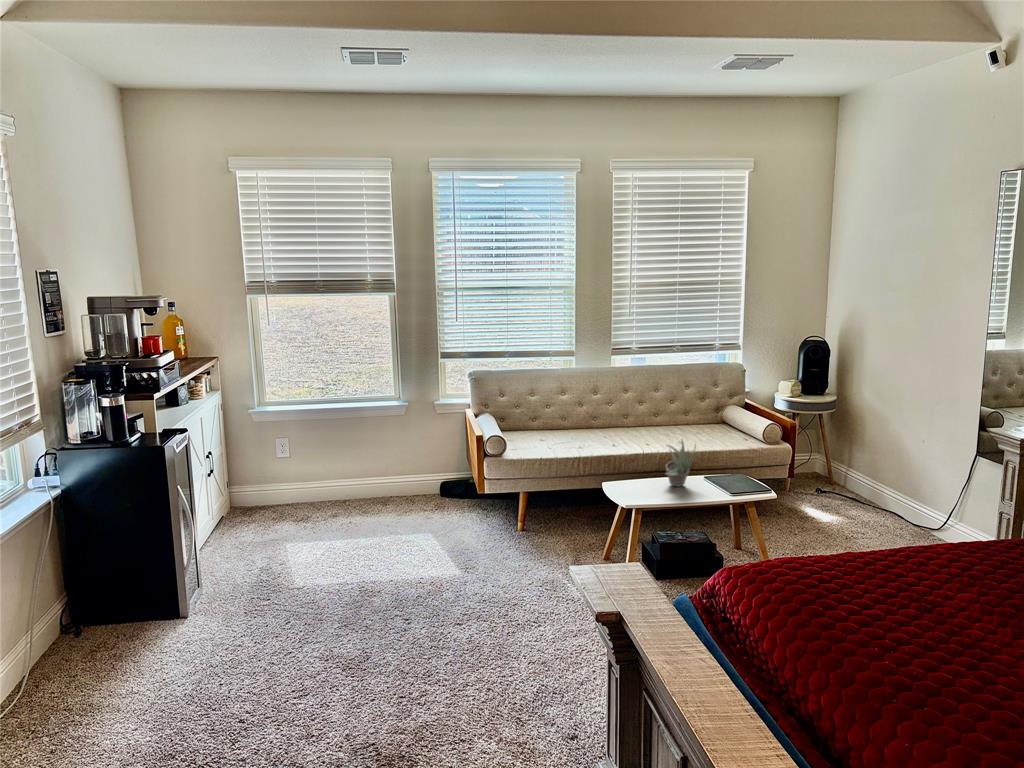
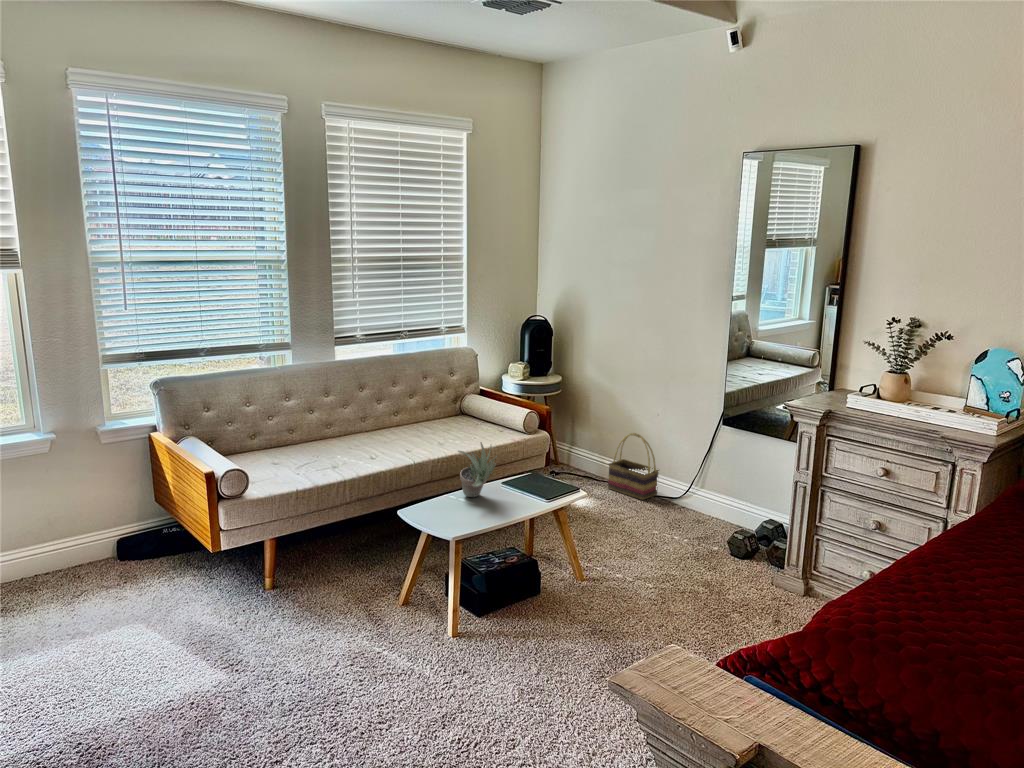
basket: none [870,460,927,531] -> present [608,433,659,500]

